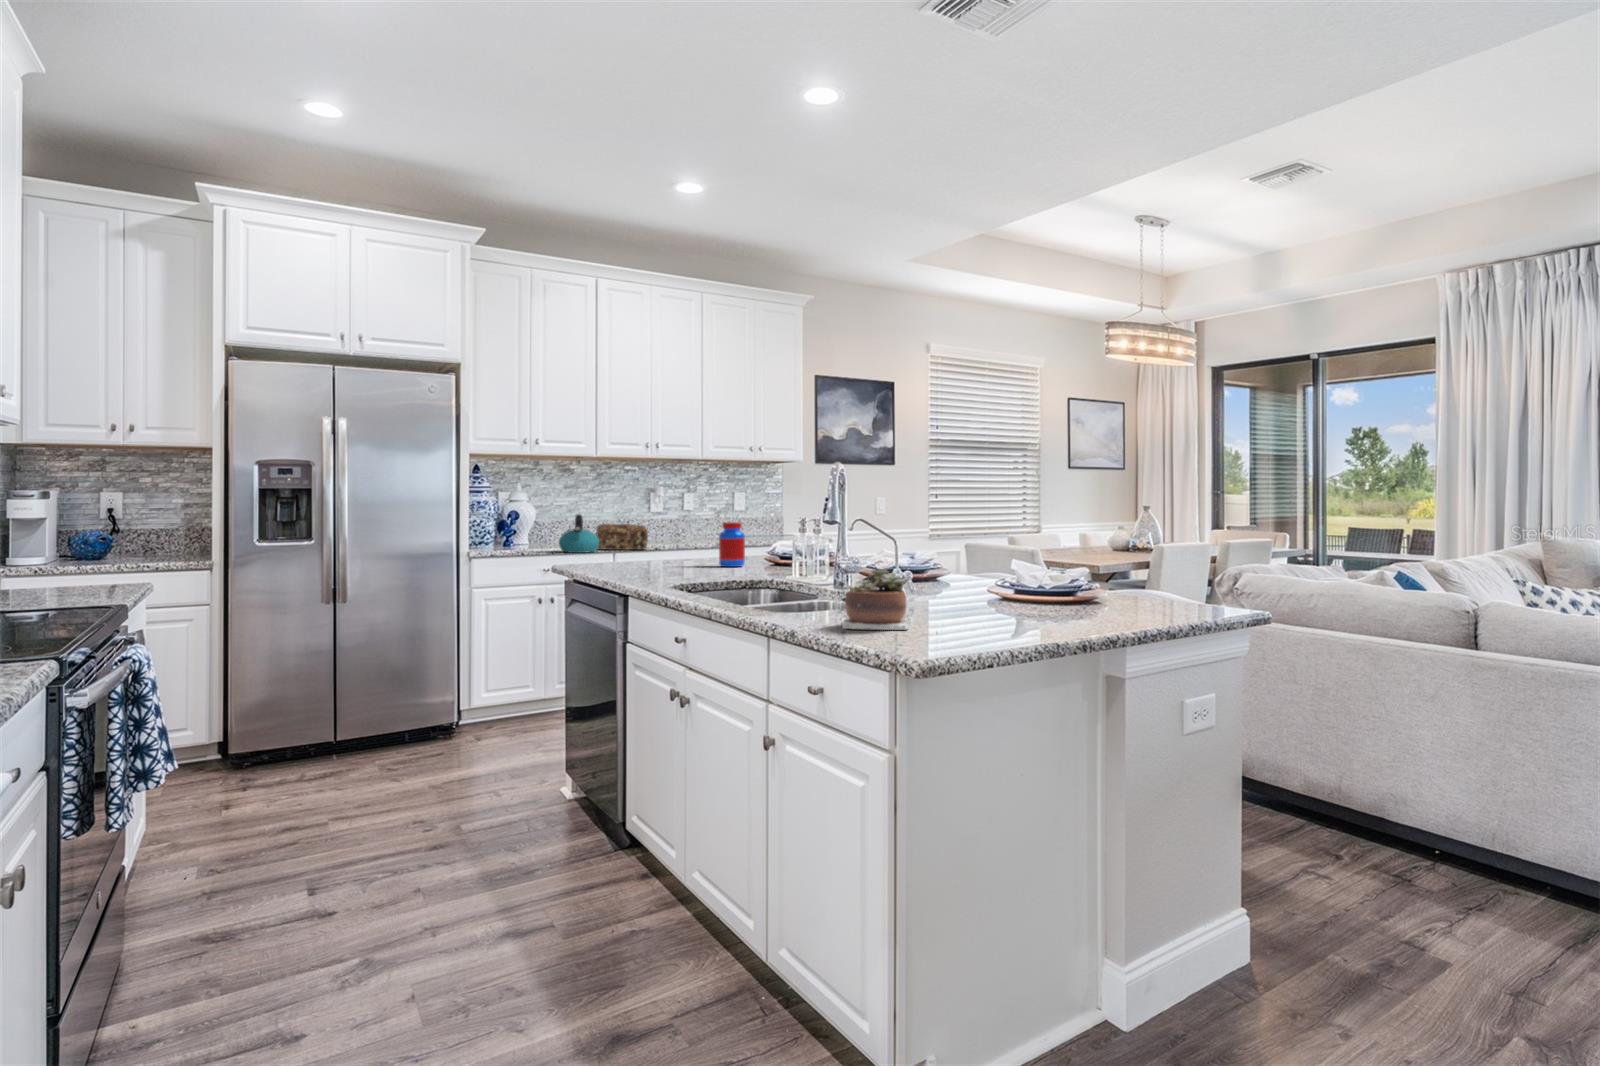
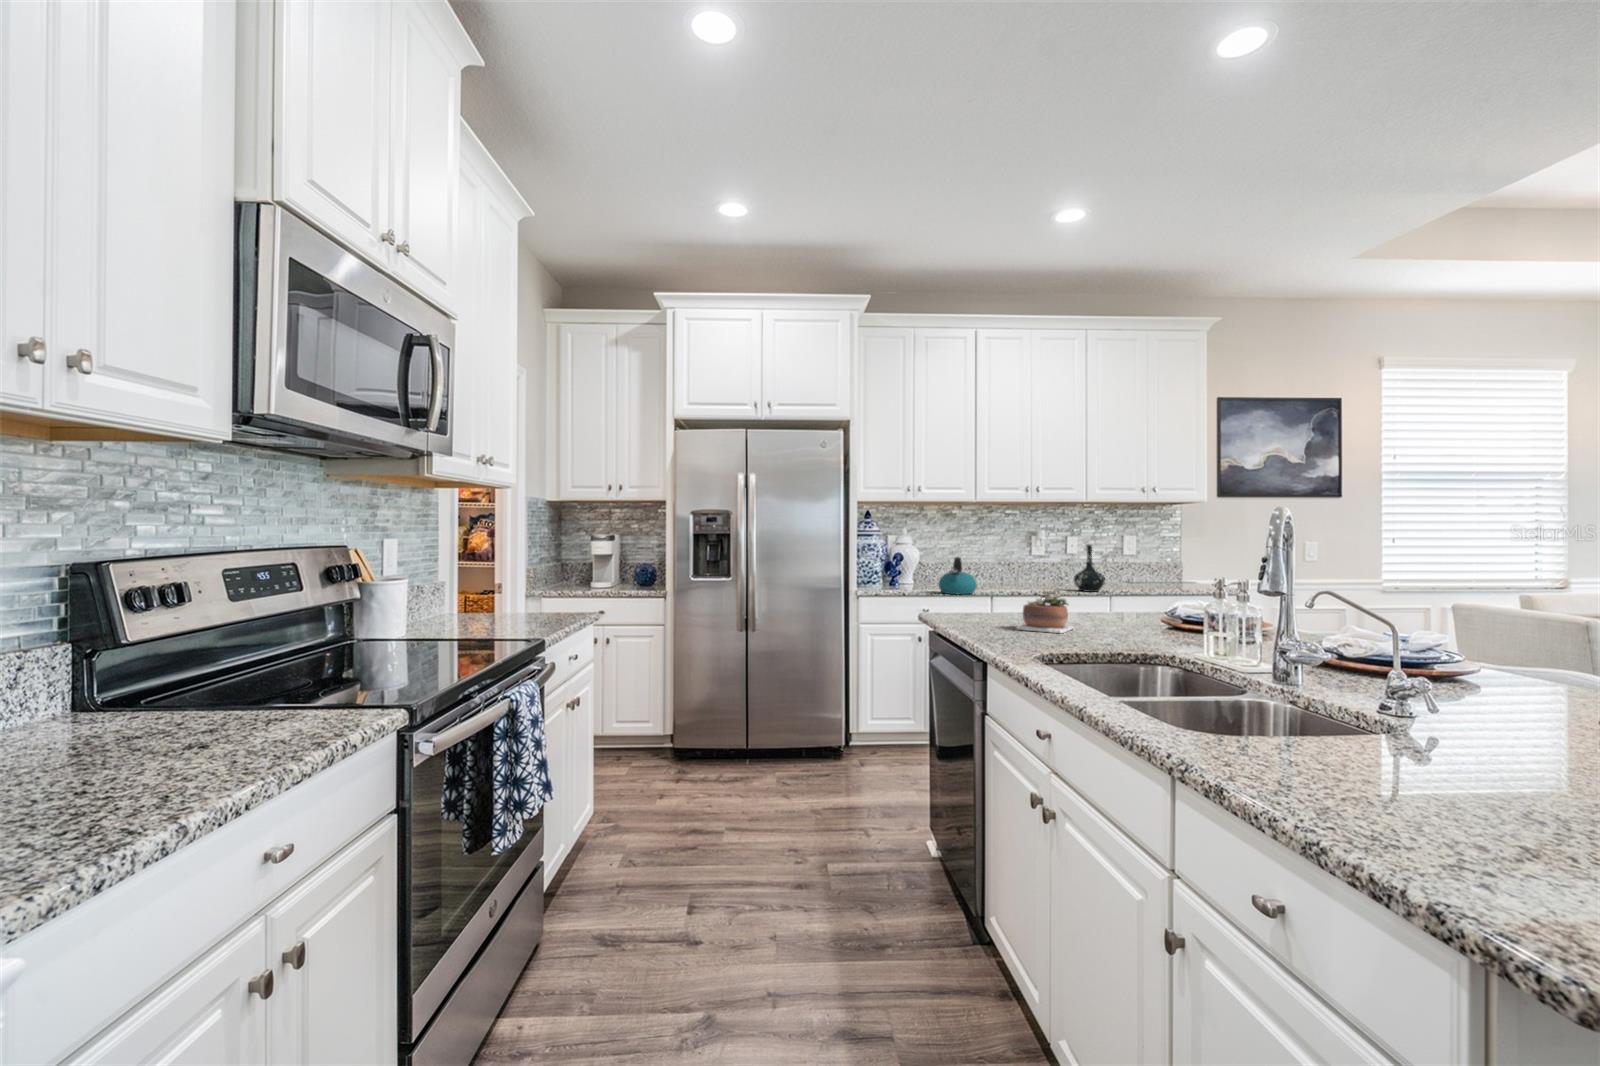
bottle: none [691,501,720,547] -> present [1074,545,1105,592]
jar: present [719,522,745,567] -> none [1101,573,1134,625]
bread loaf: present [597,524,648,550] -> none [976,566,1027,592]
succulent plant: present [842,568,909,630] -> present [1016,590,1073,633]

